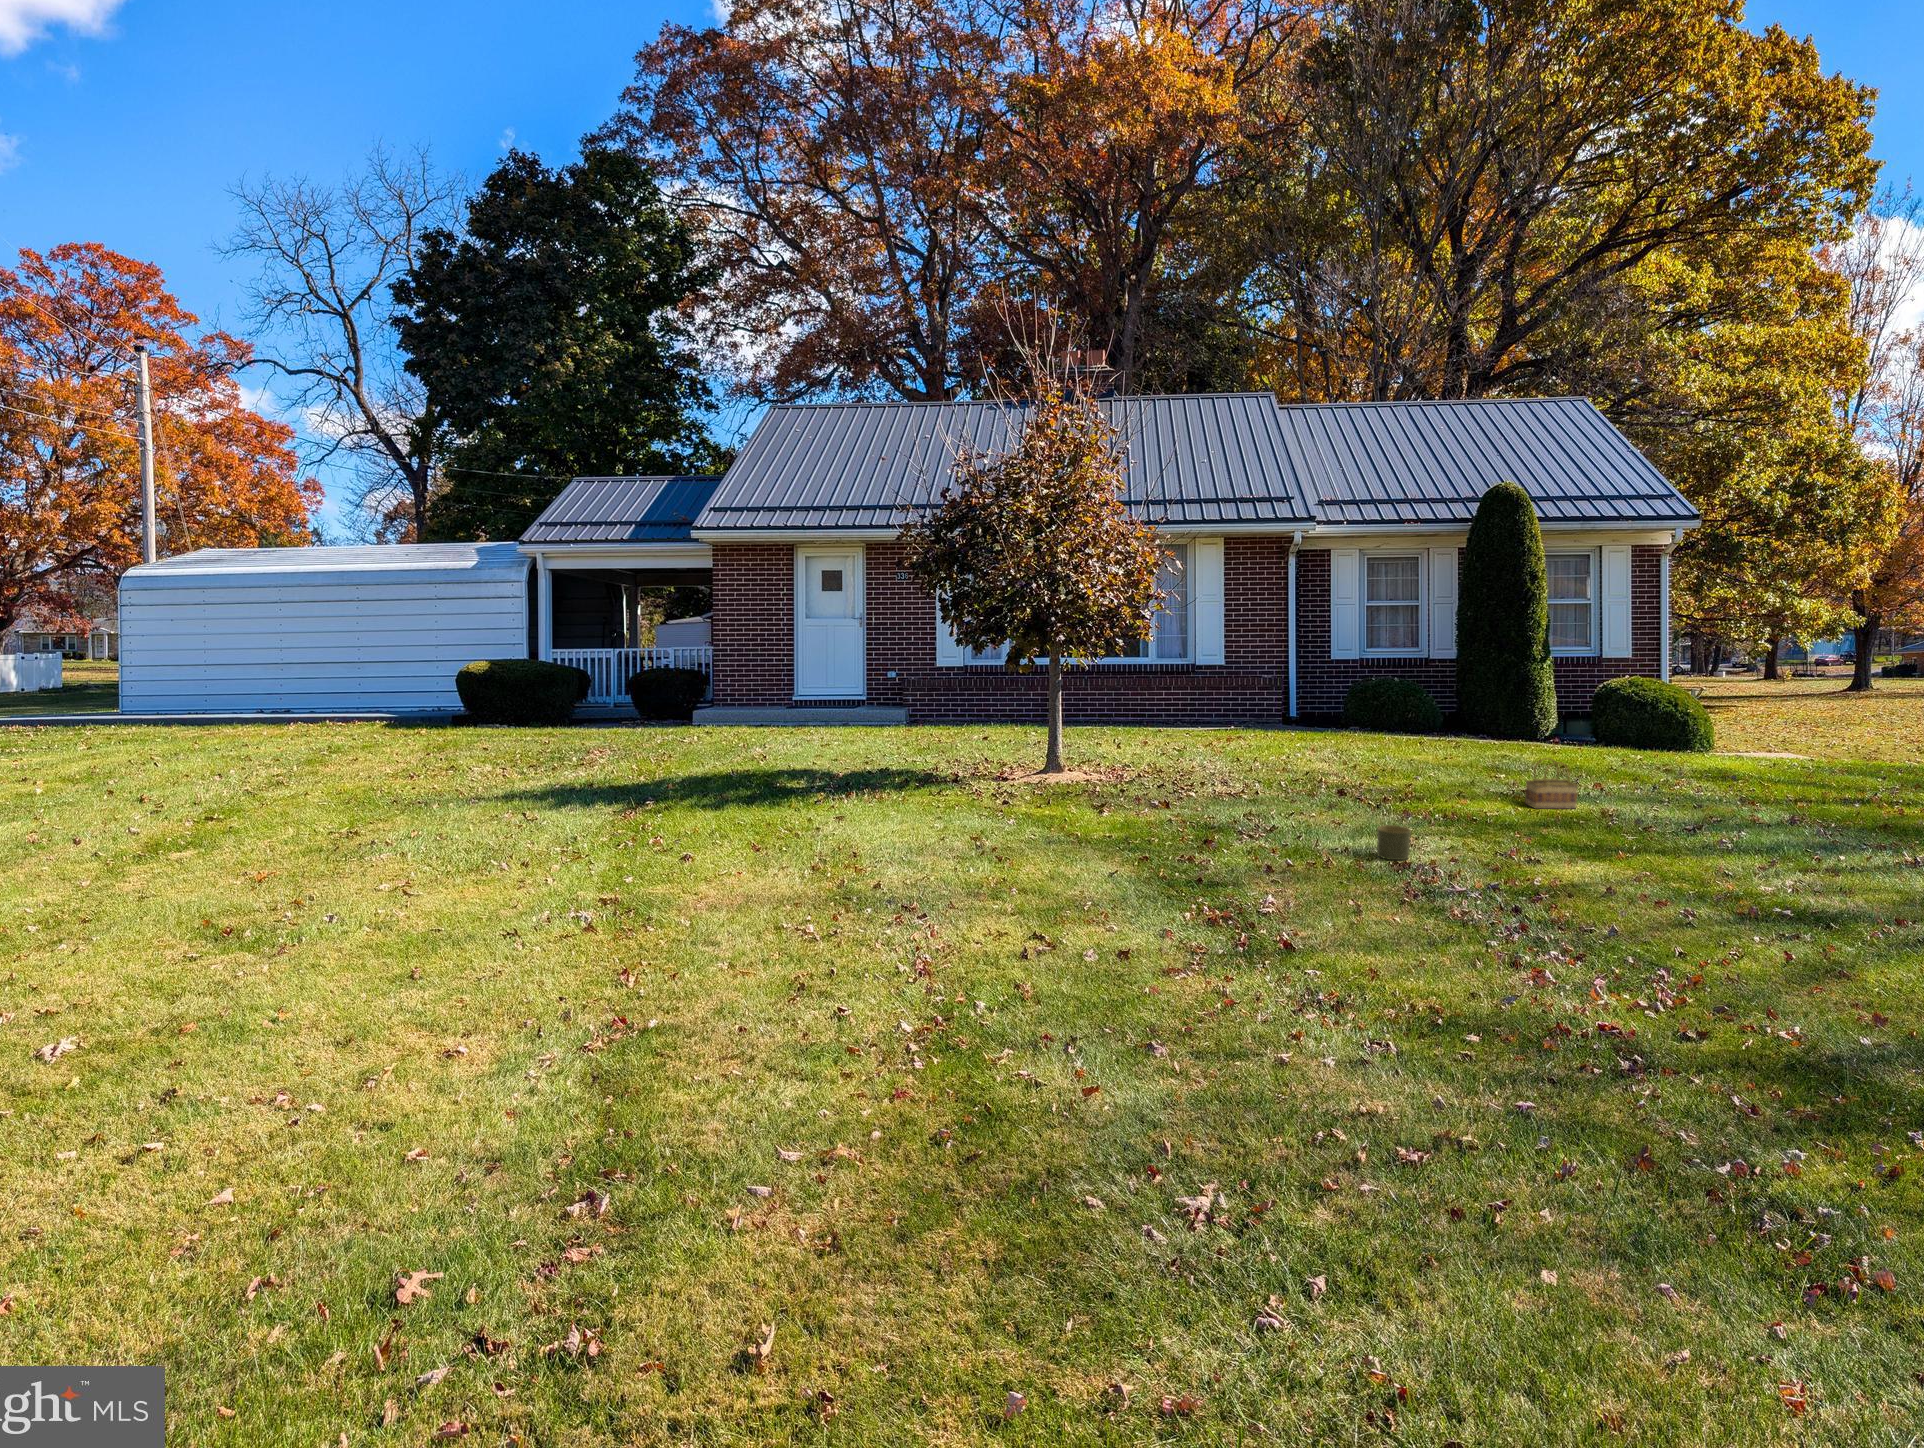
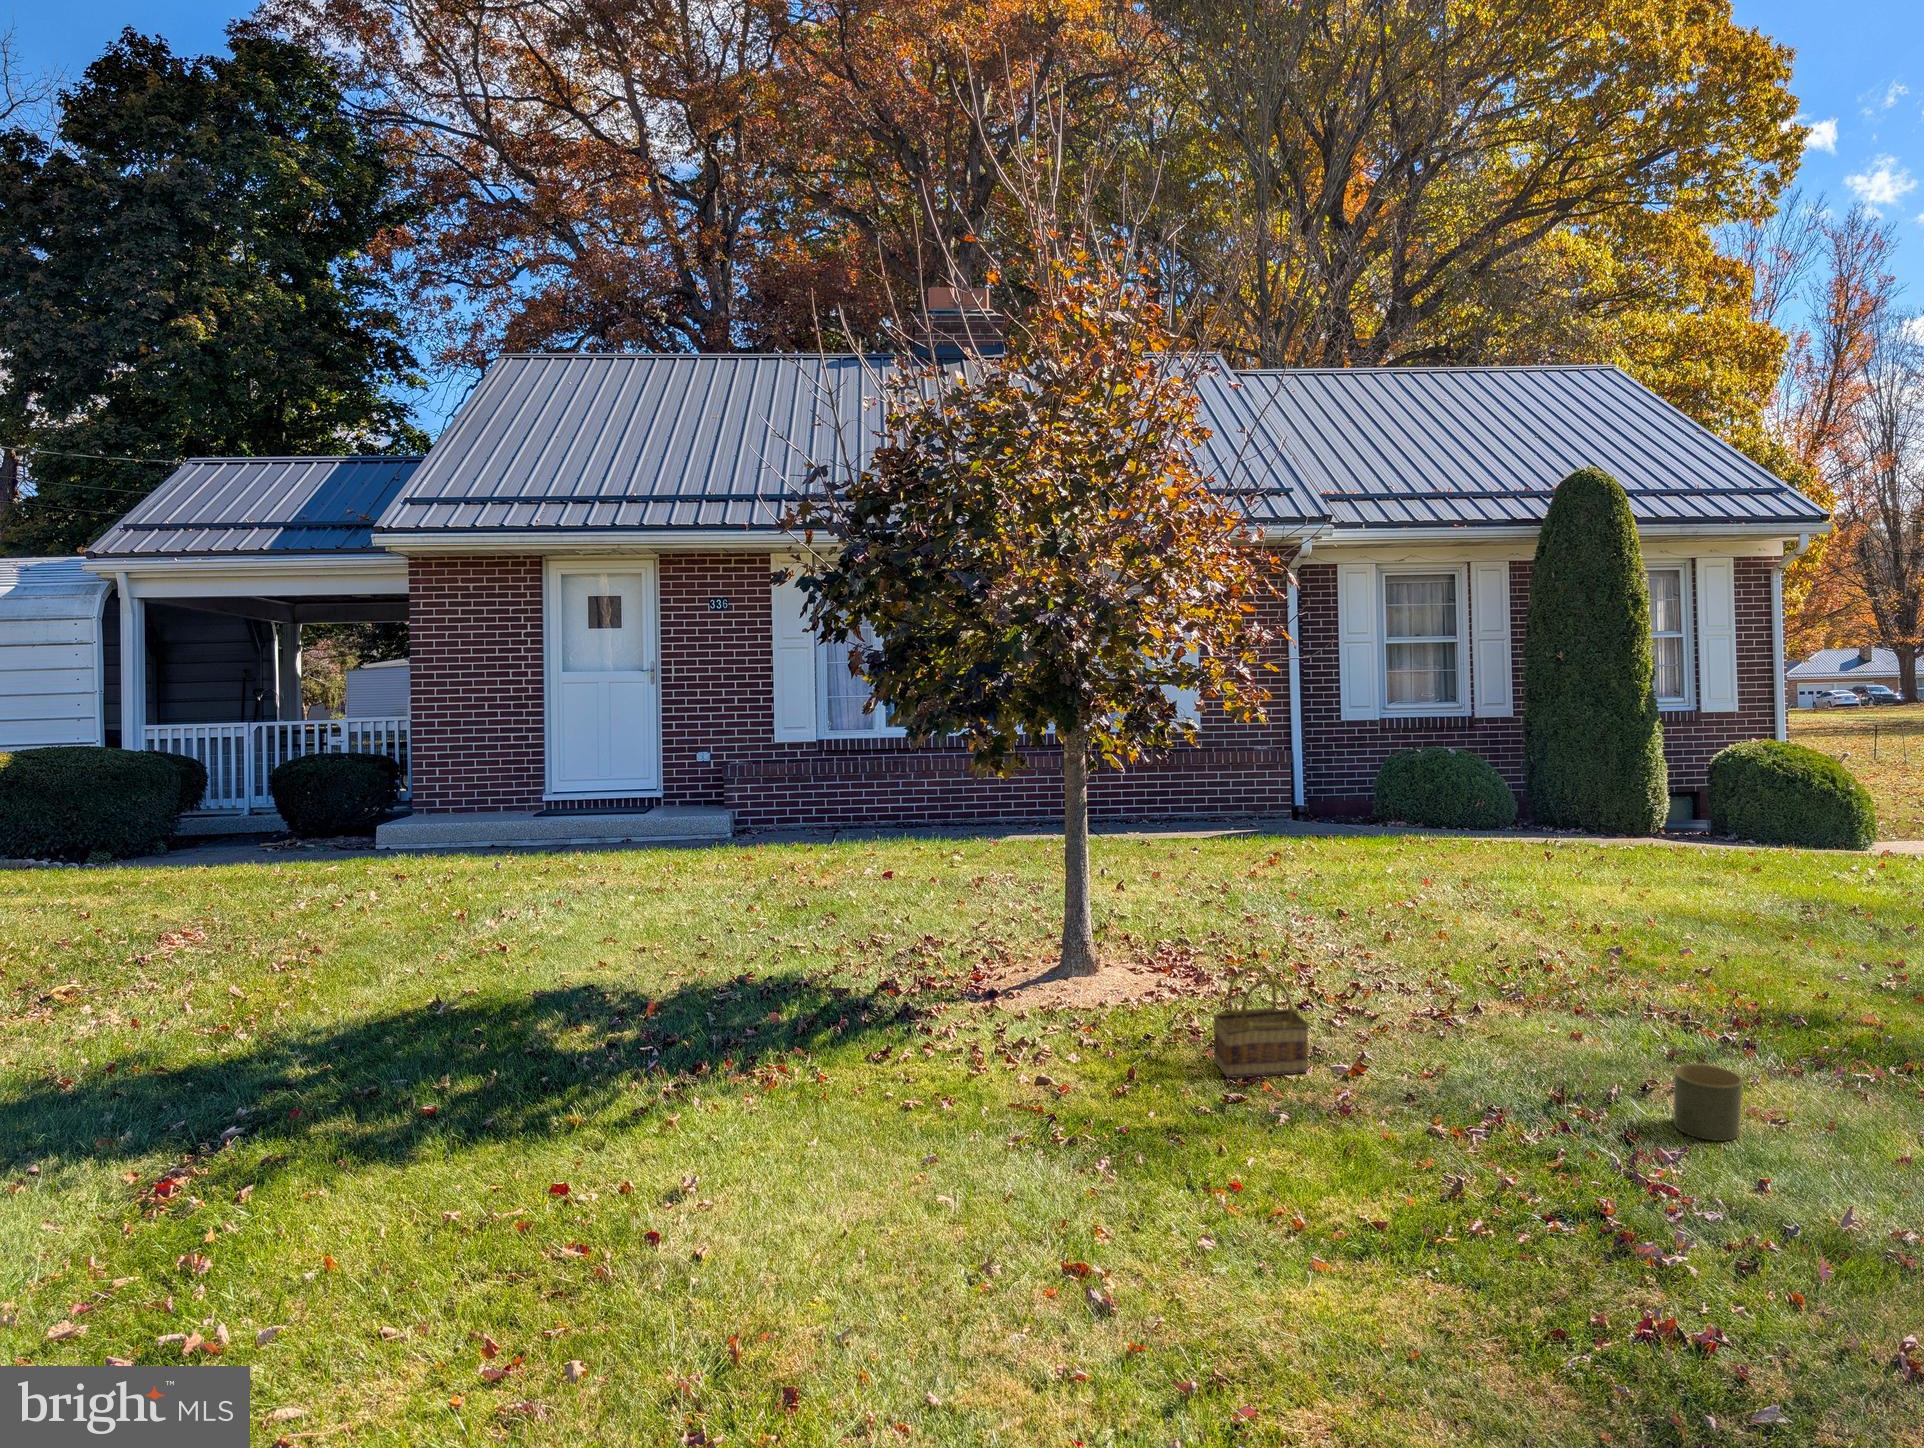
basket: present [1525,758,1578,809] -> present [1213,966,1309,1078]

